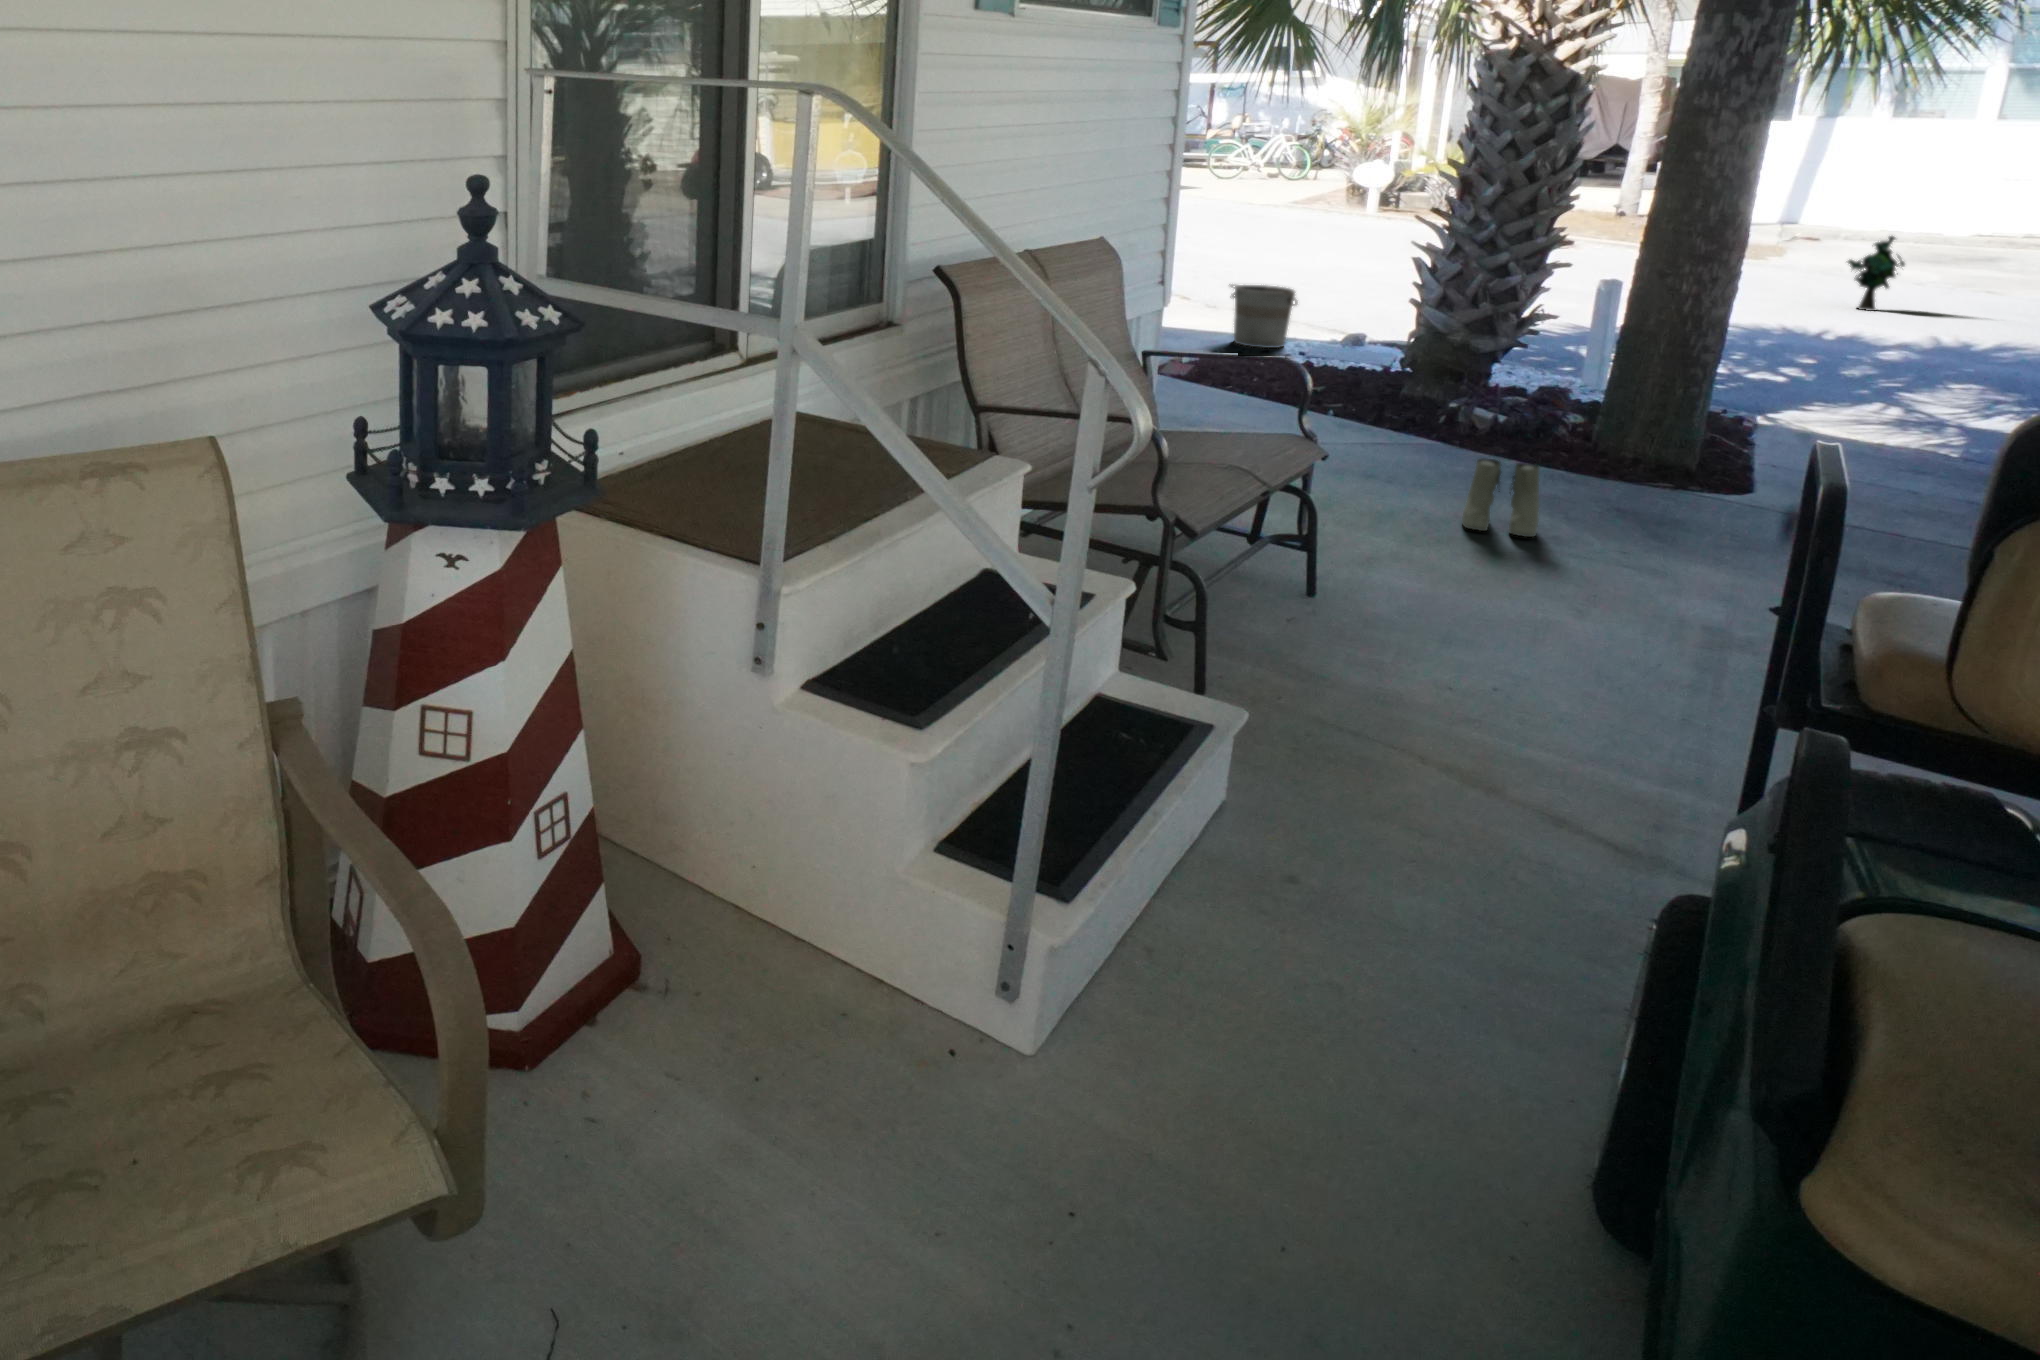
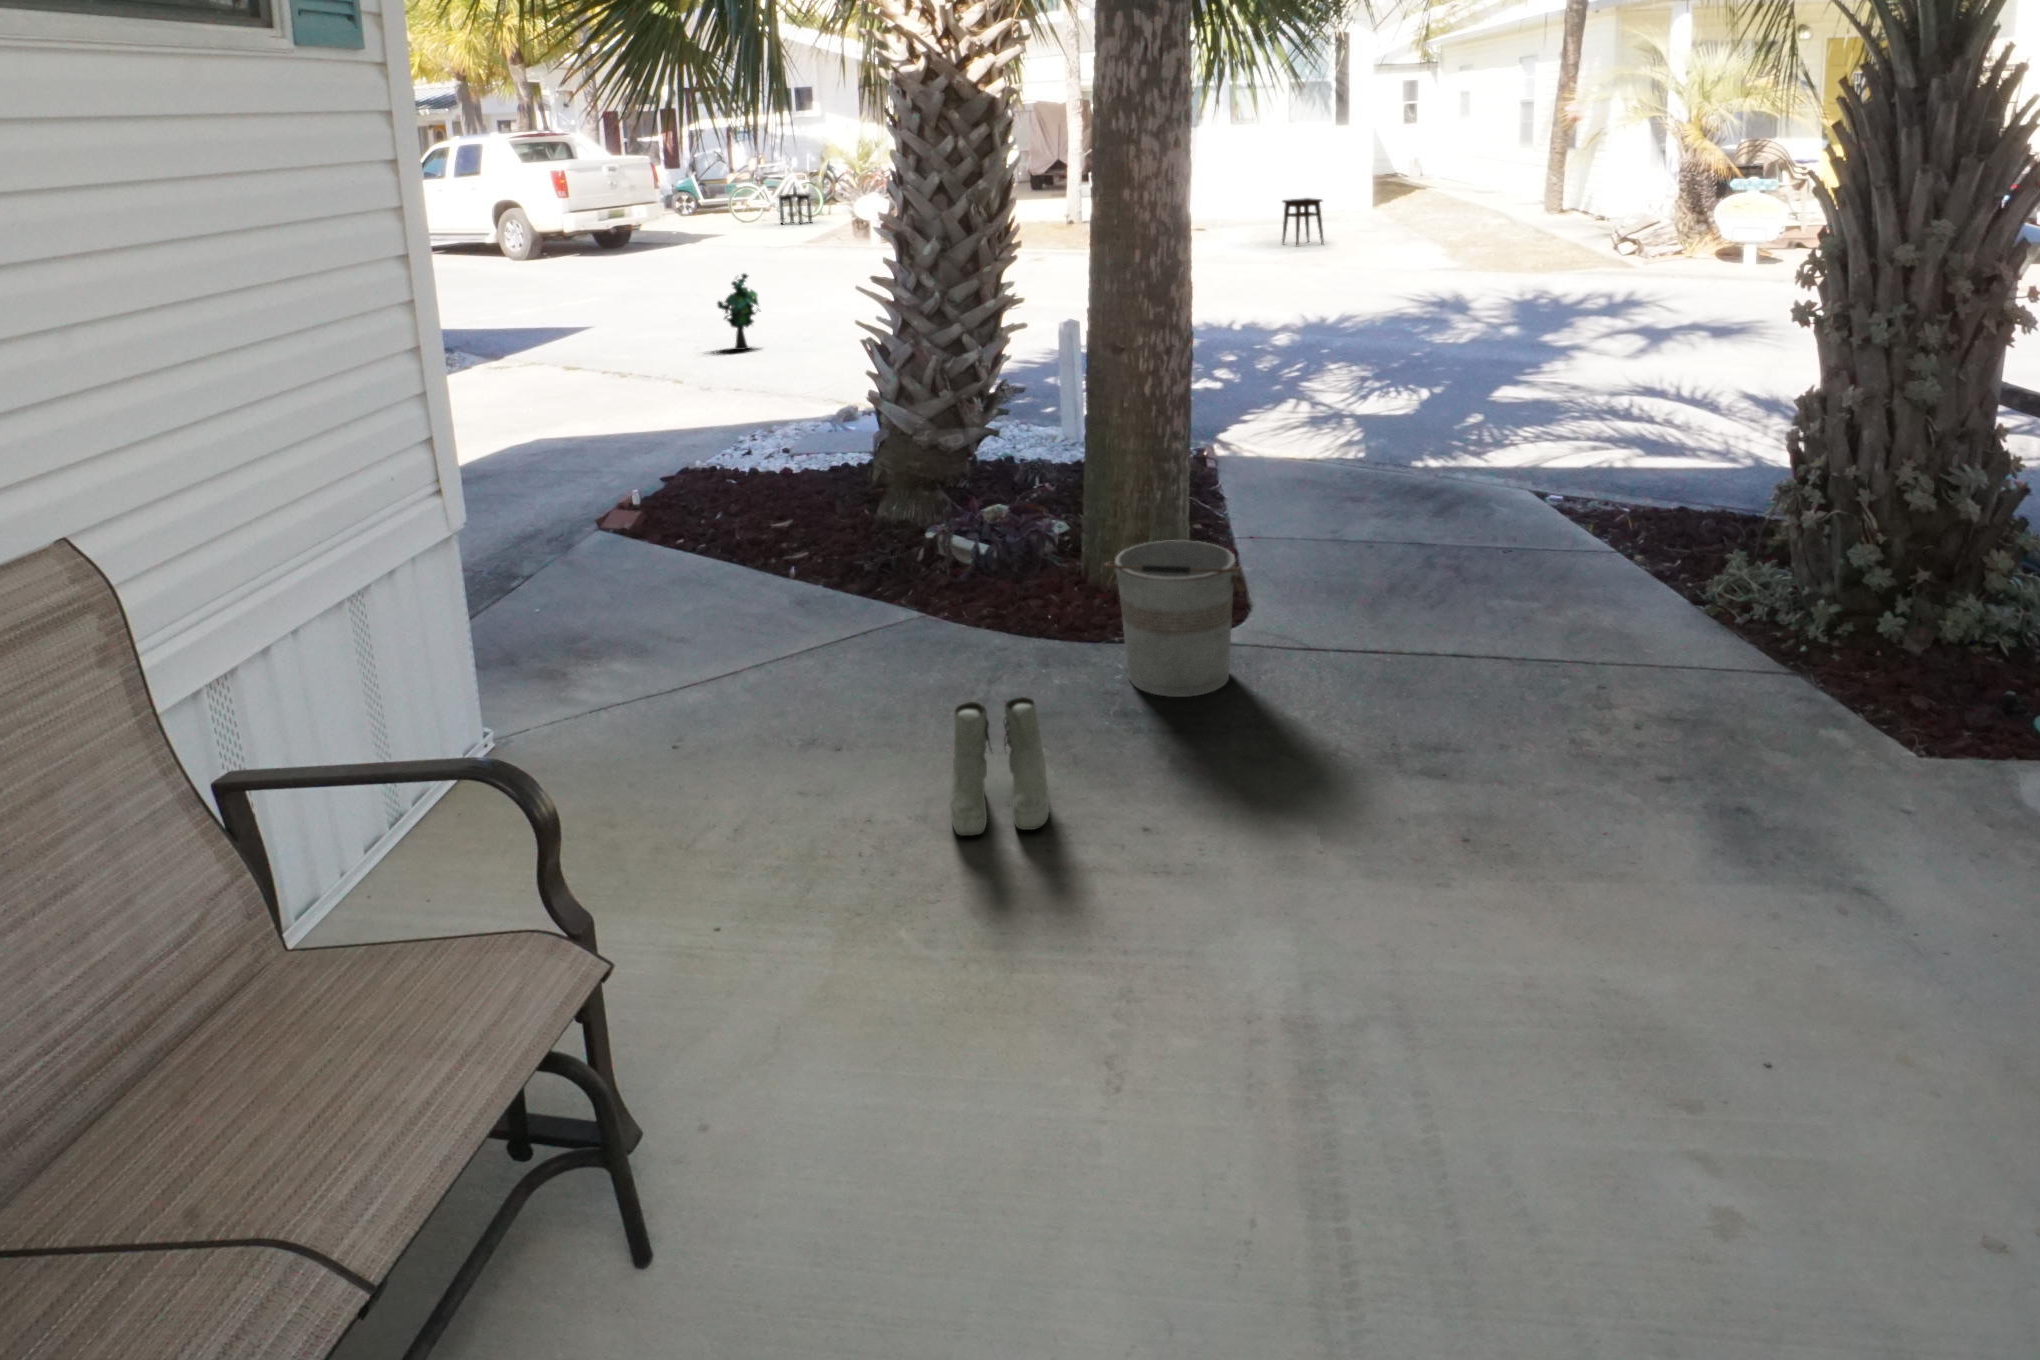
side table: none [1266,142,1305,183] -> present [778,186,812,224]
stool: none [1926,207,2004,263] -> present [1282,198,1324,246]
decorative plant: present [1848,236,1905,311] -> present [717,274,760,350]
bucket: present [1231,285,1297,348] -> present [1105,540,1245,697]

